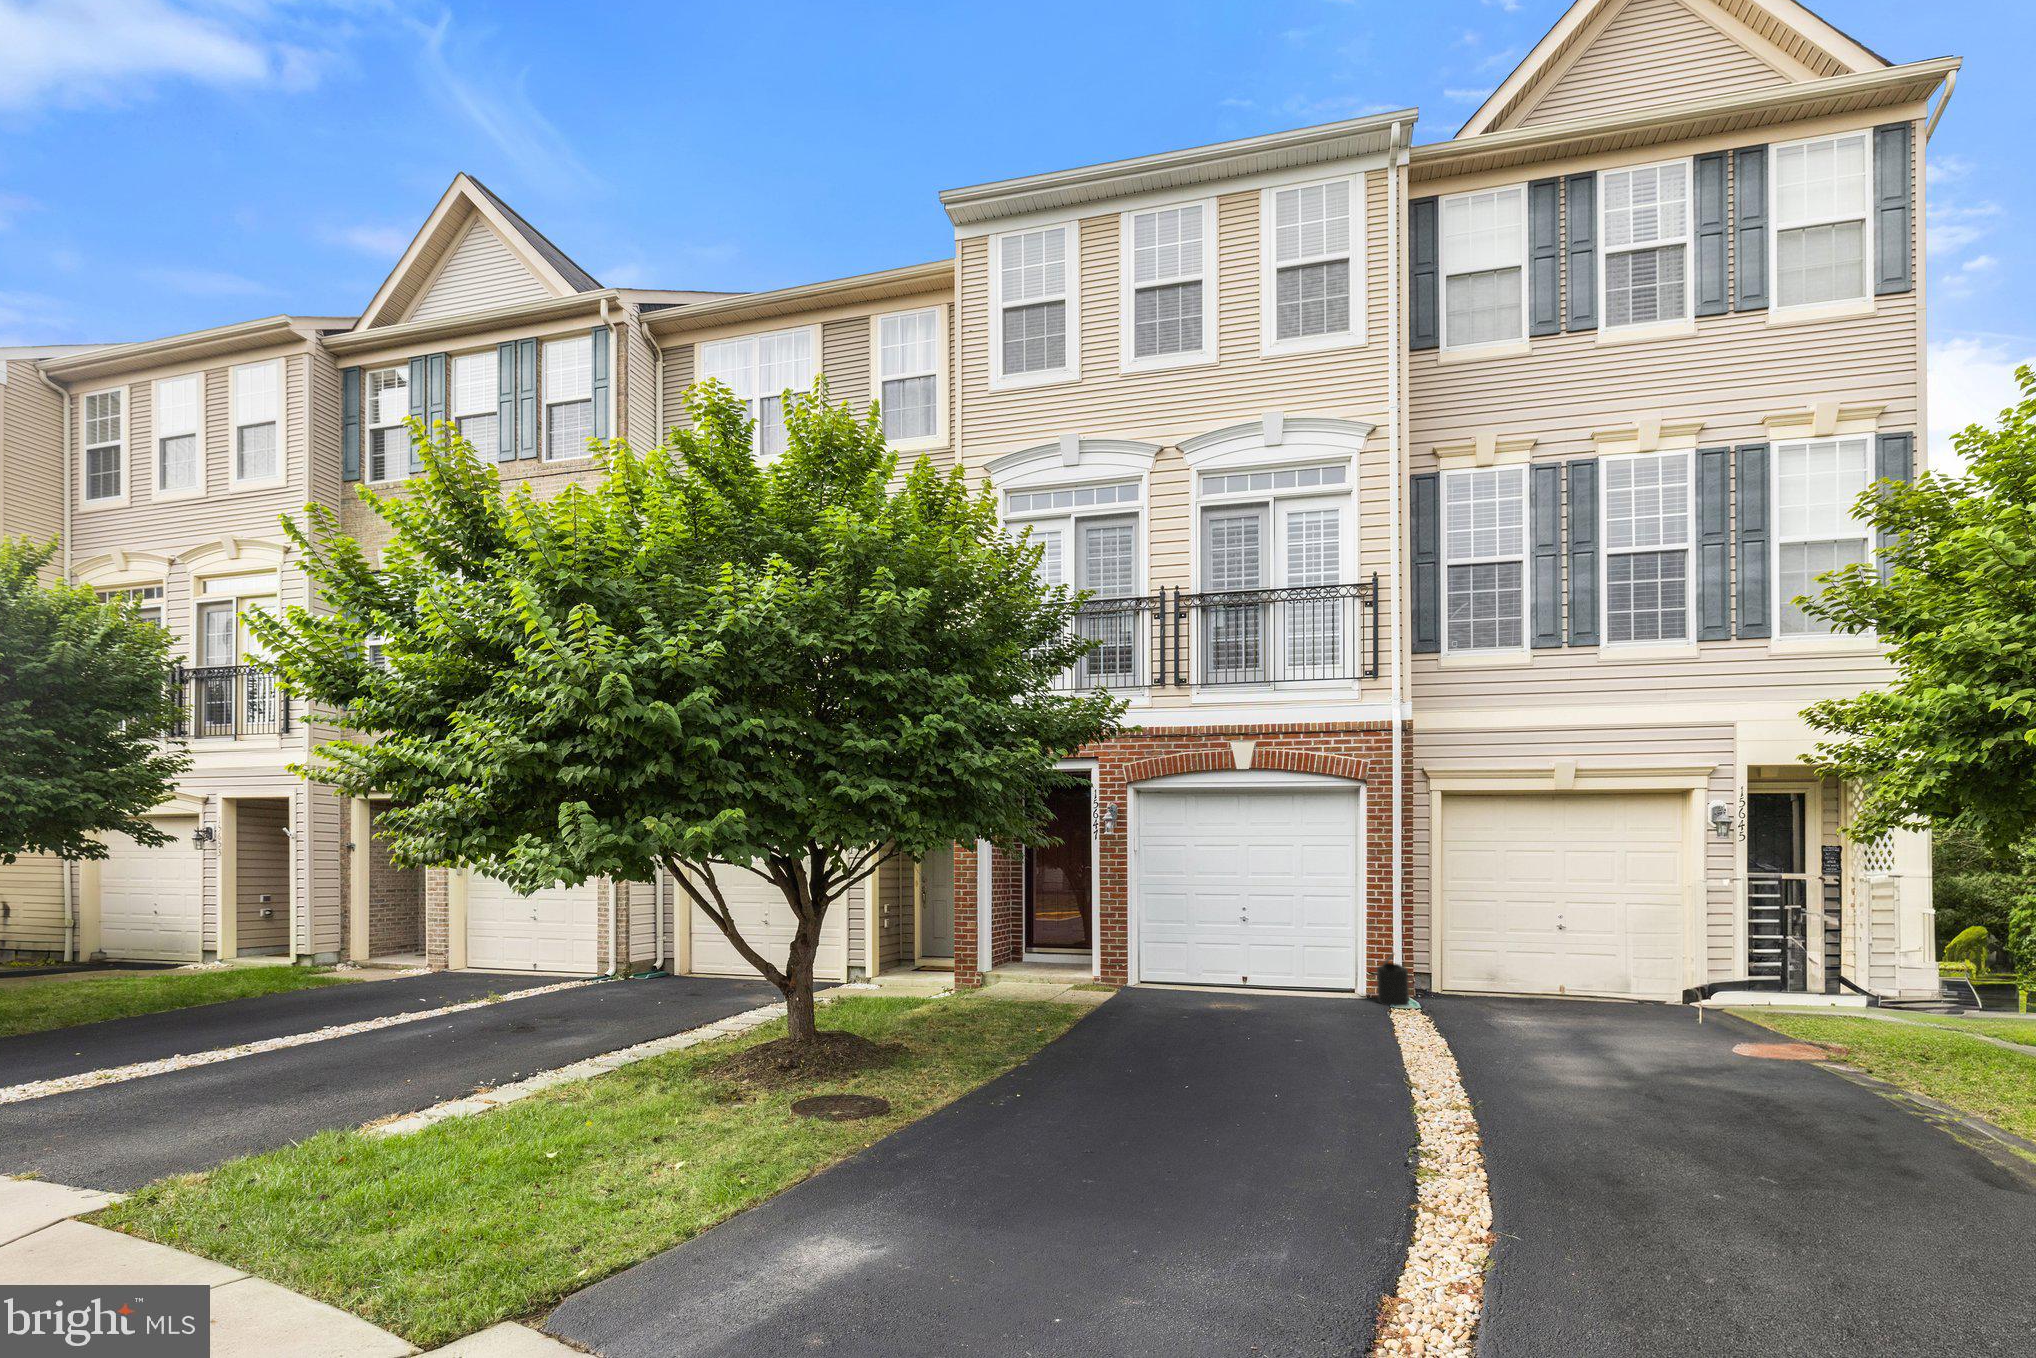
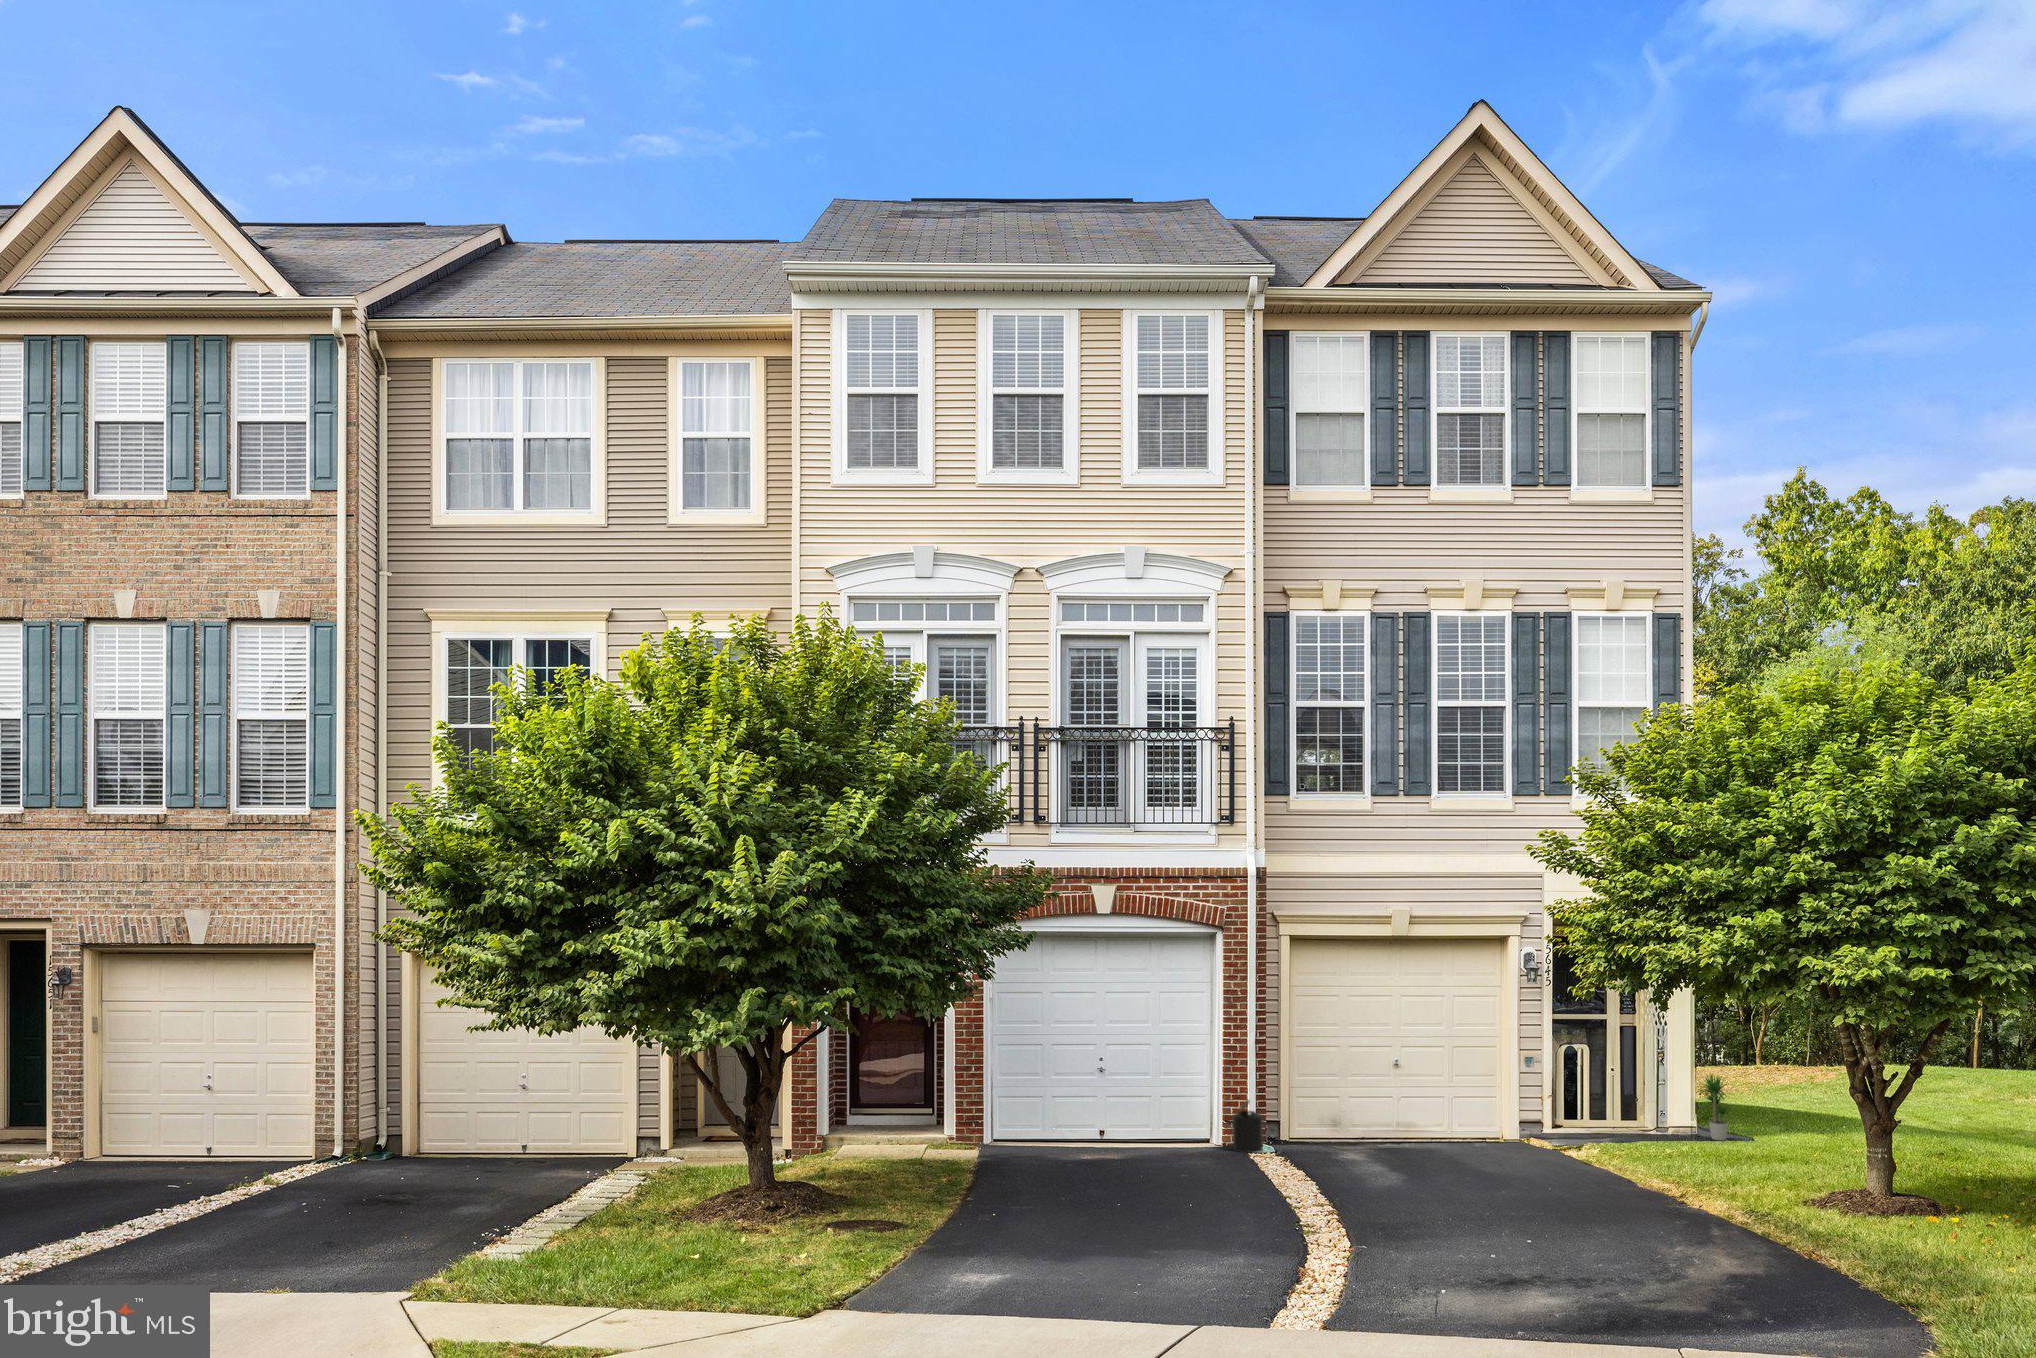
potted plant: none [1938,954,2003,1034] -> present [1698,1074,1729,1141]

